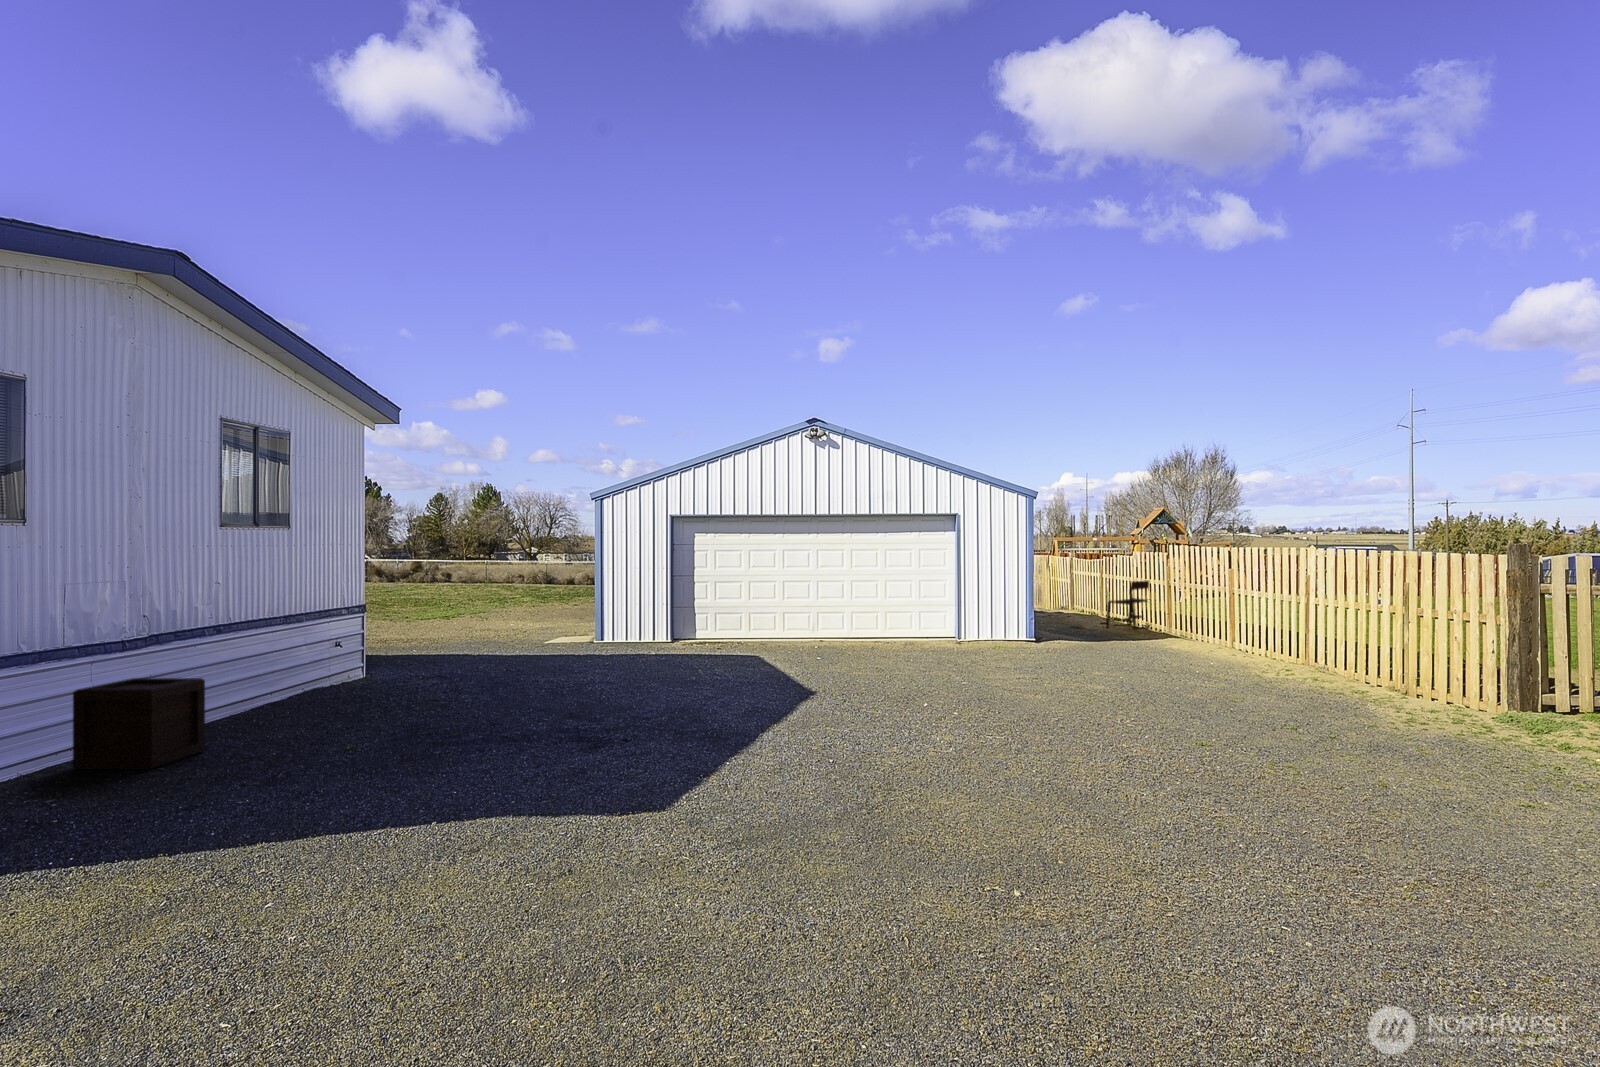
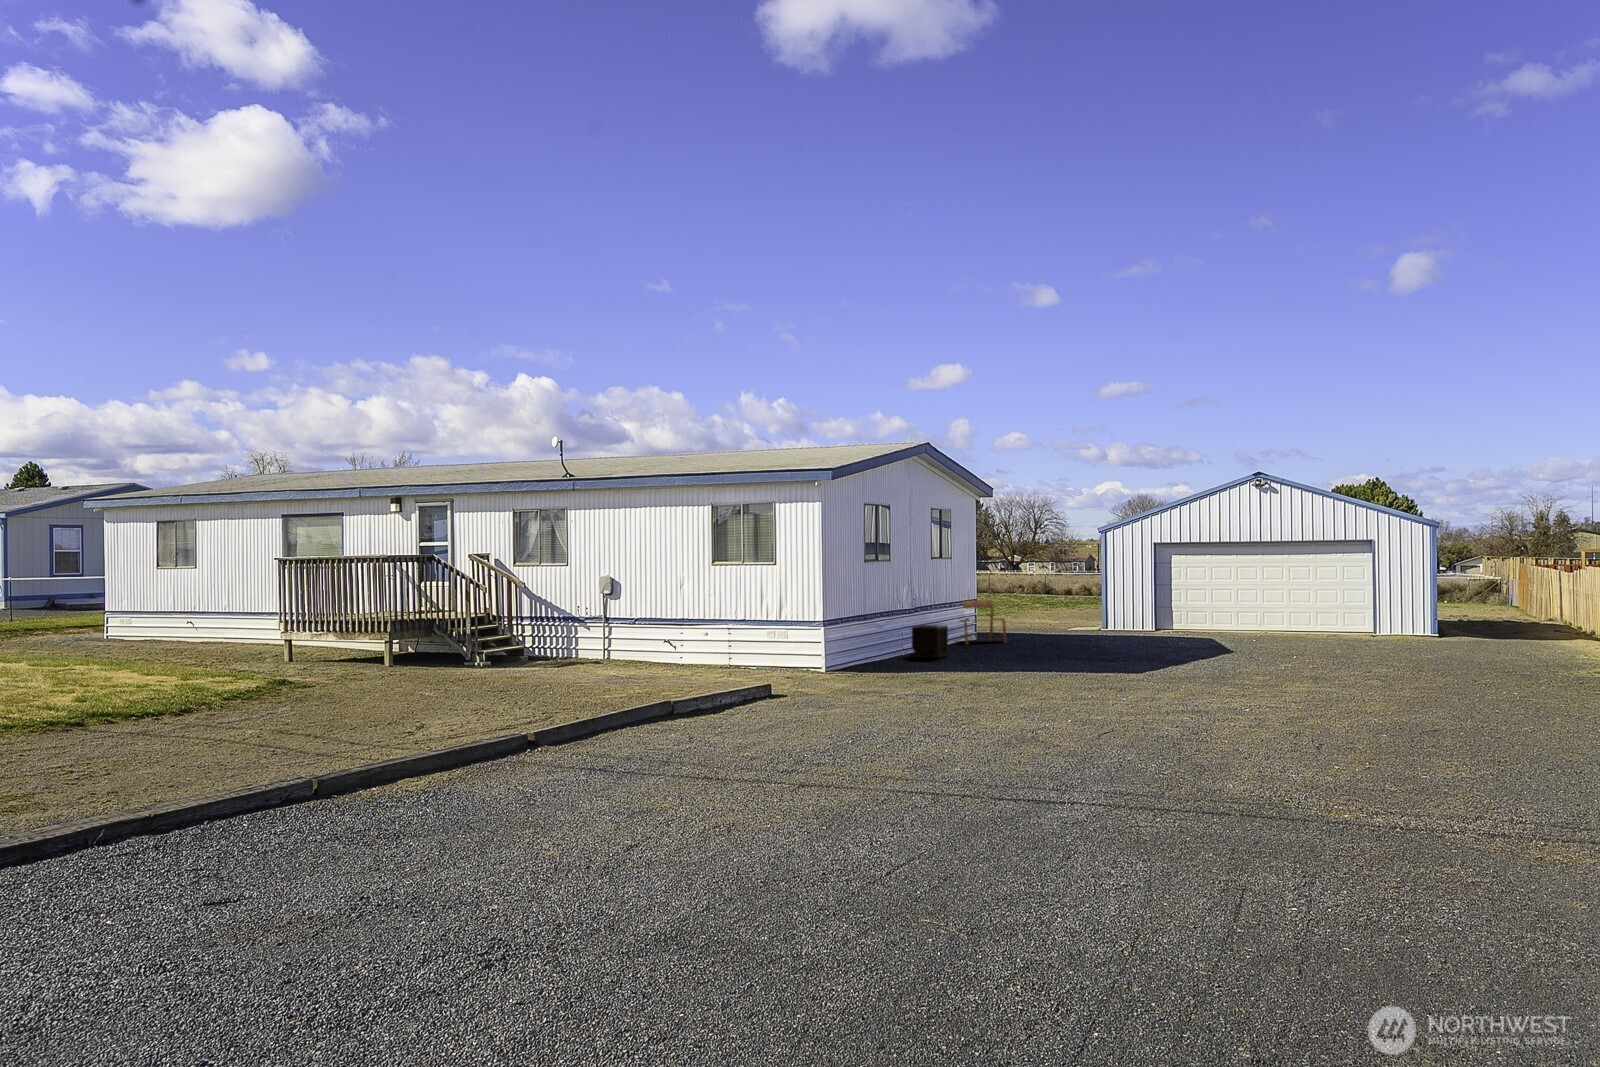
bench: present [1106,581,1150,629] -> present [956,600,1007,645]

